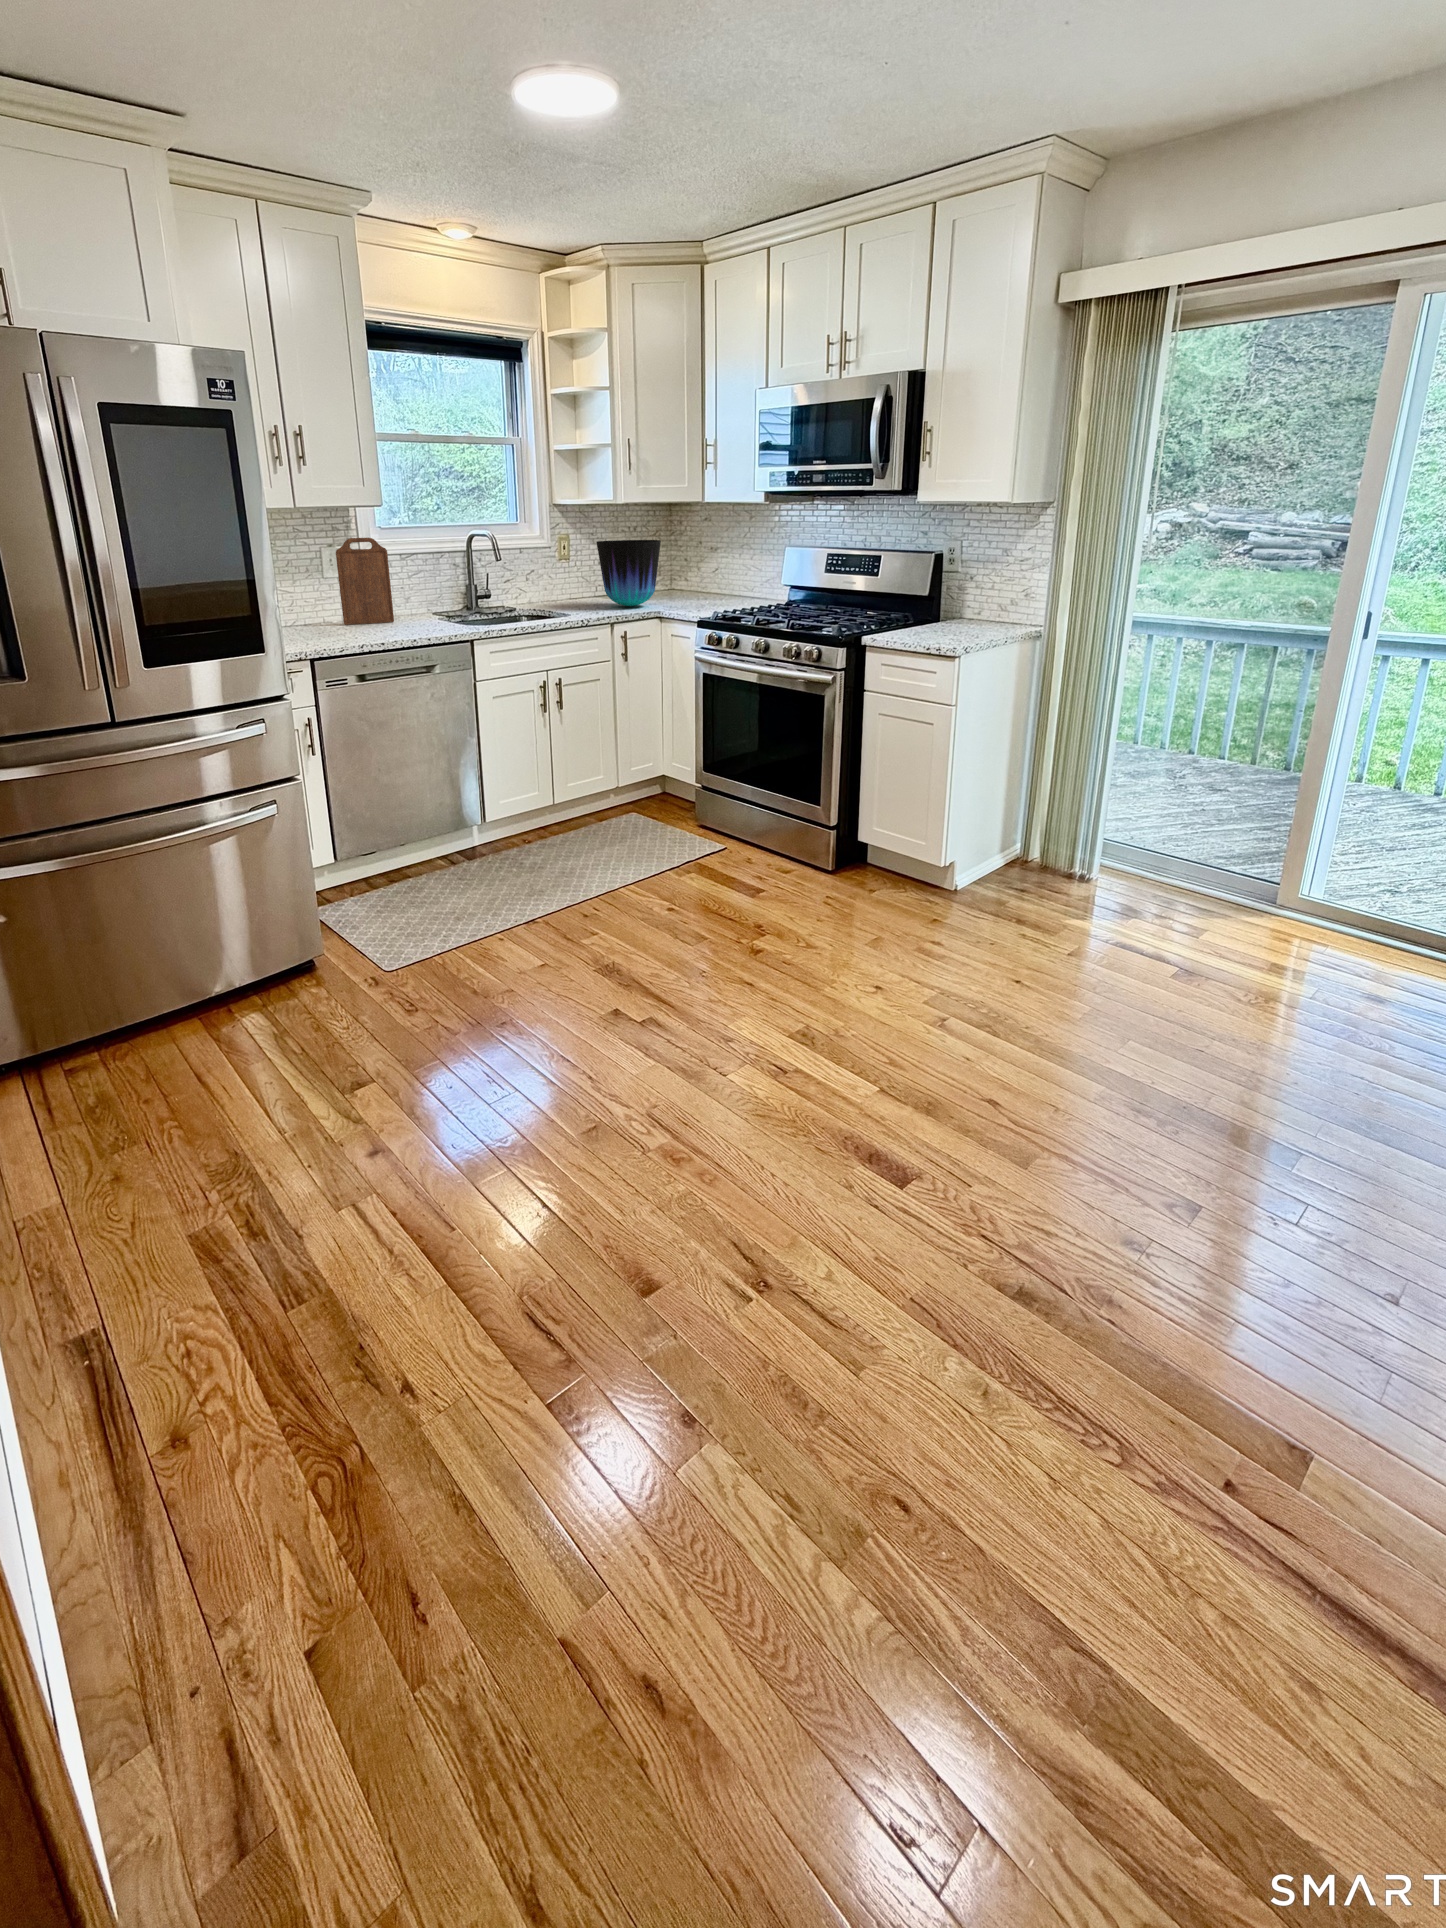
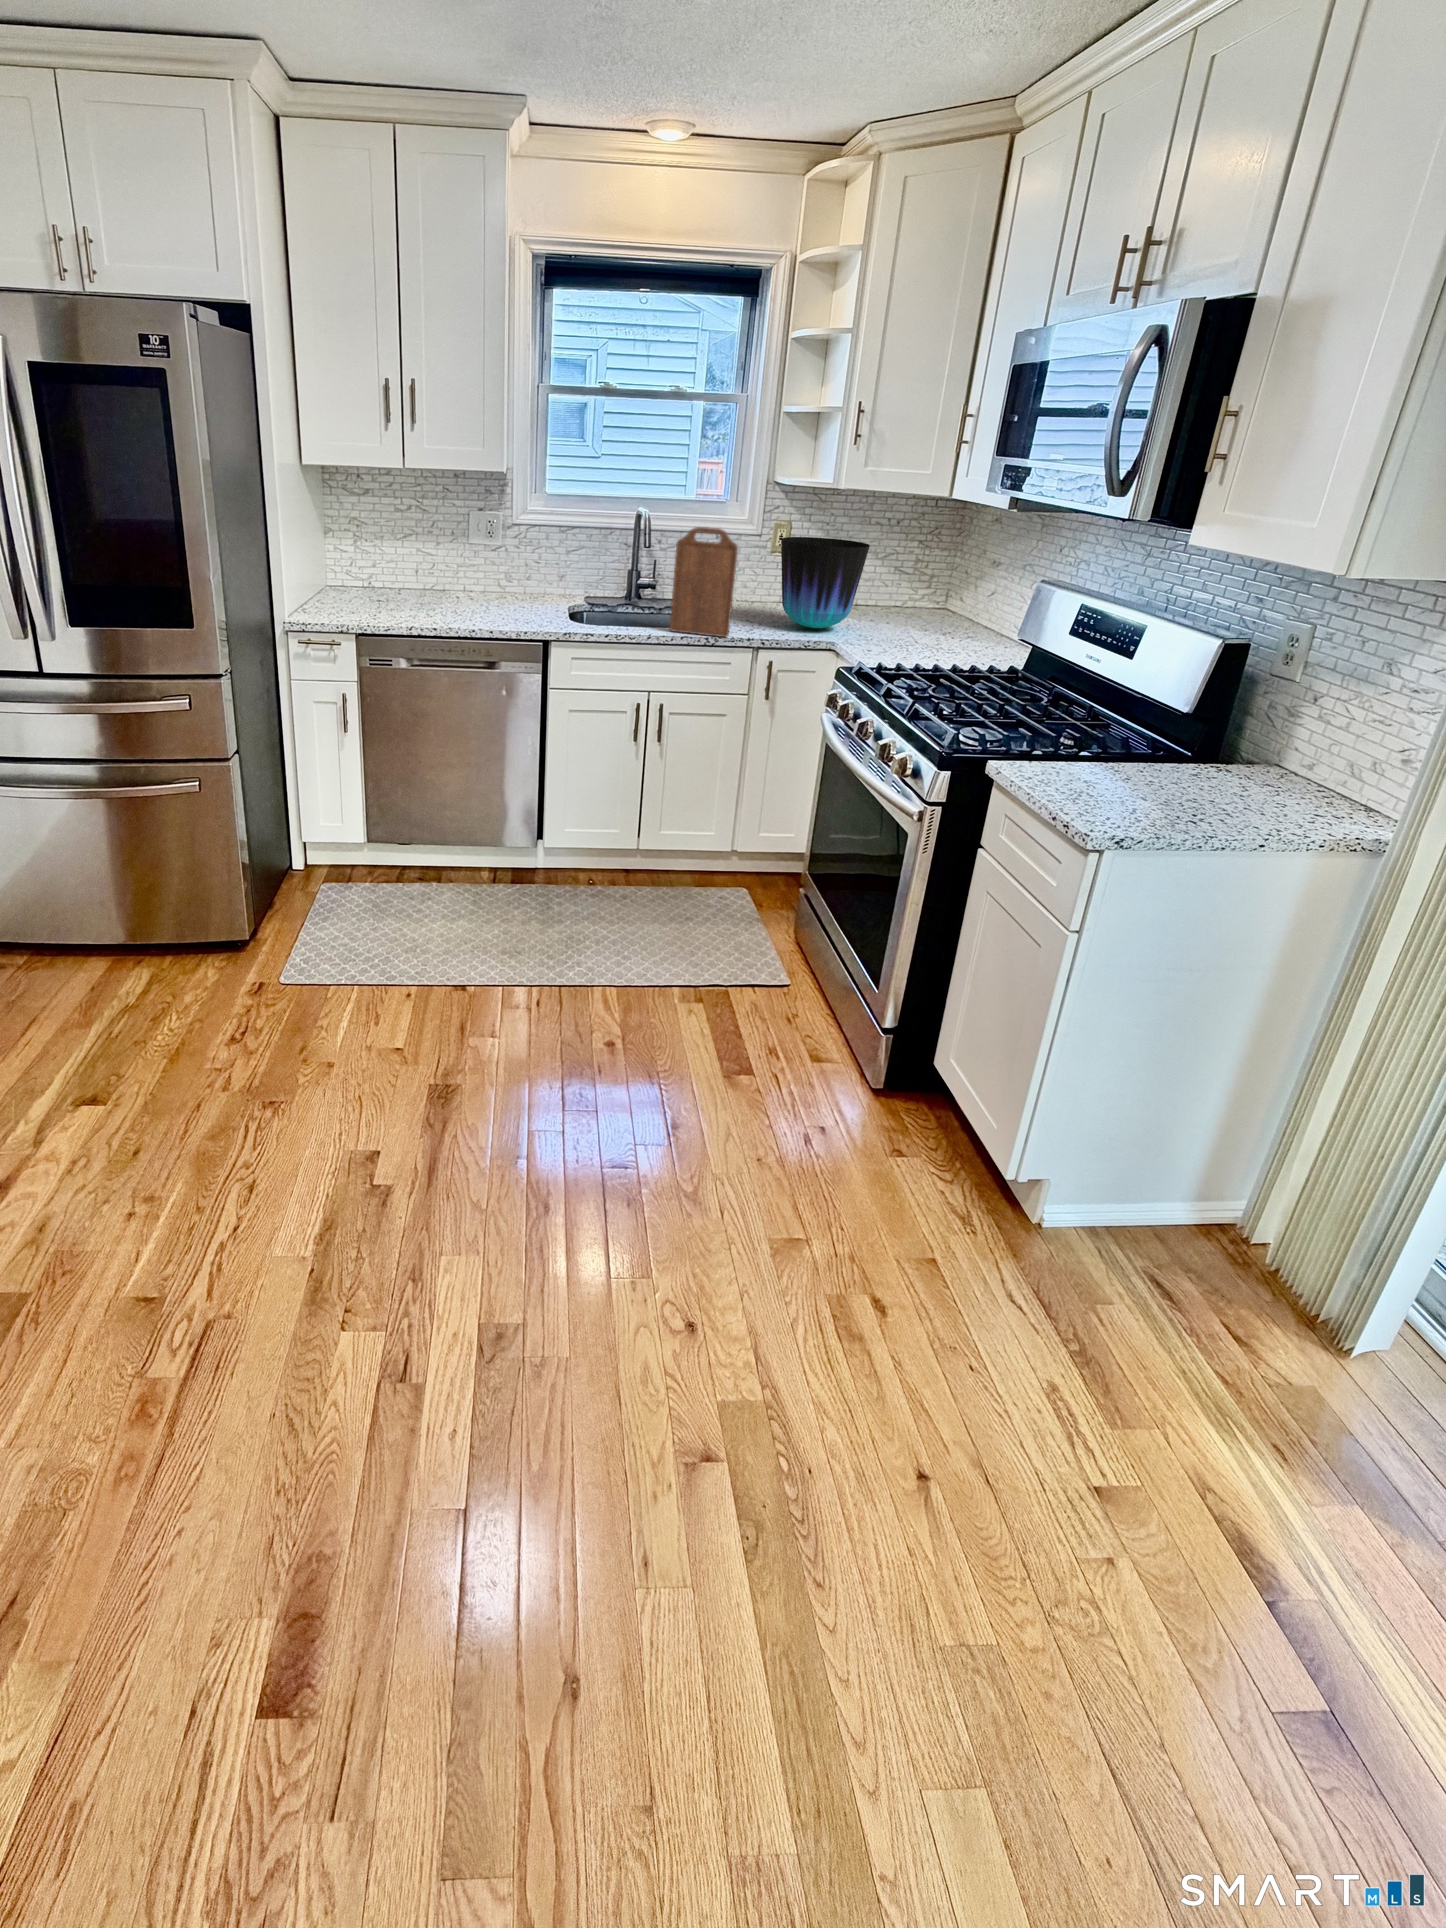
cutting board: present [336,538,394,625] -> present [669,527,738,637]

